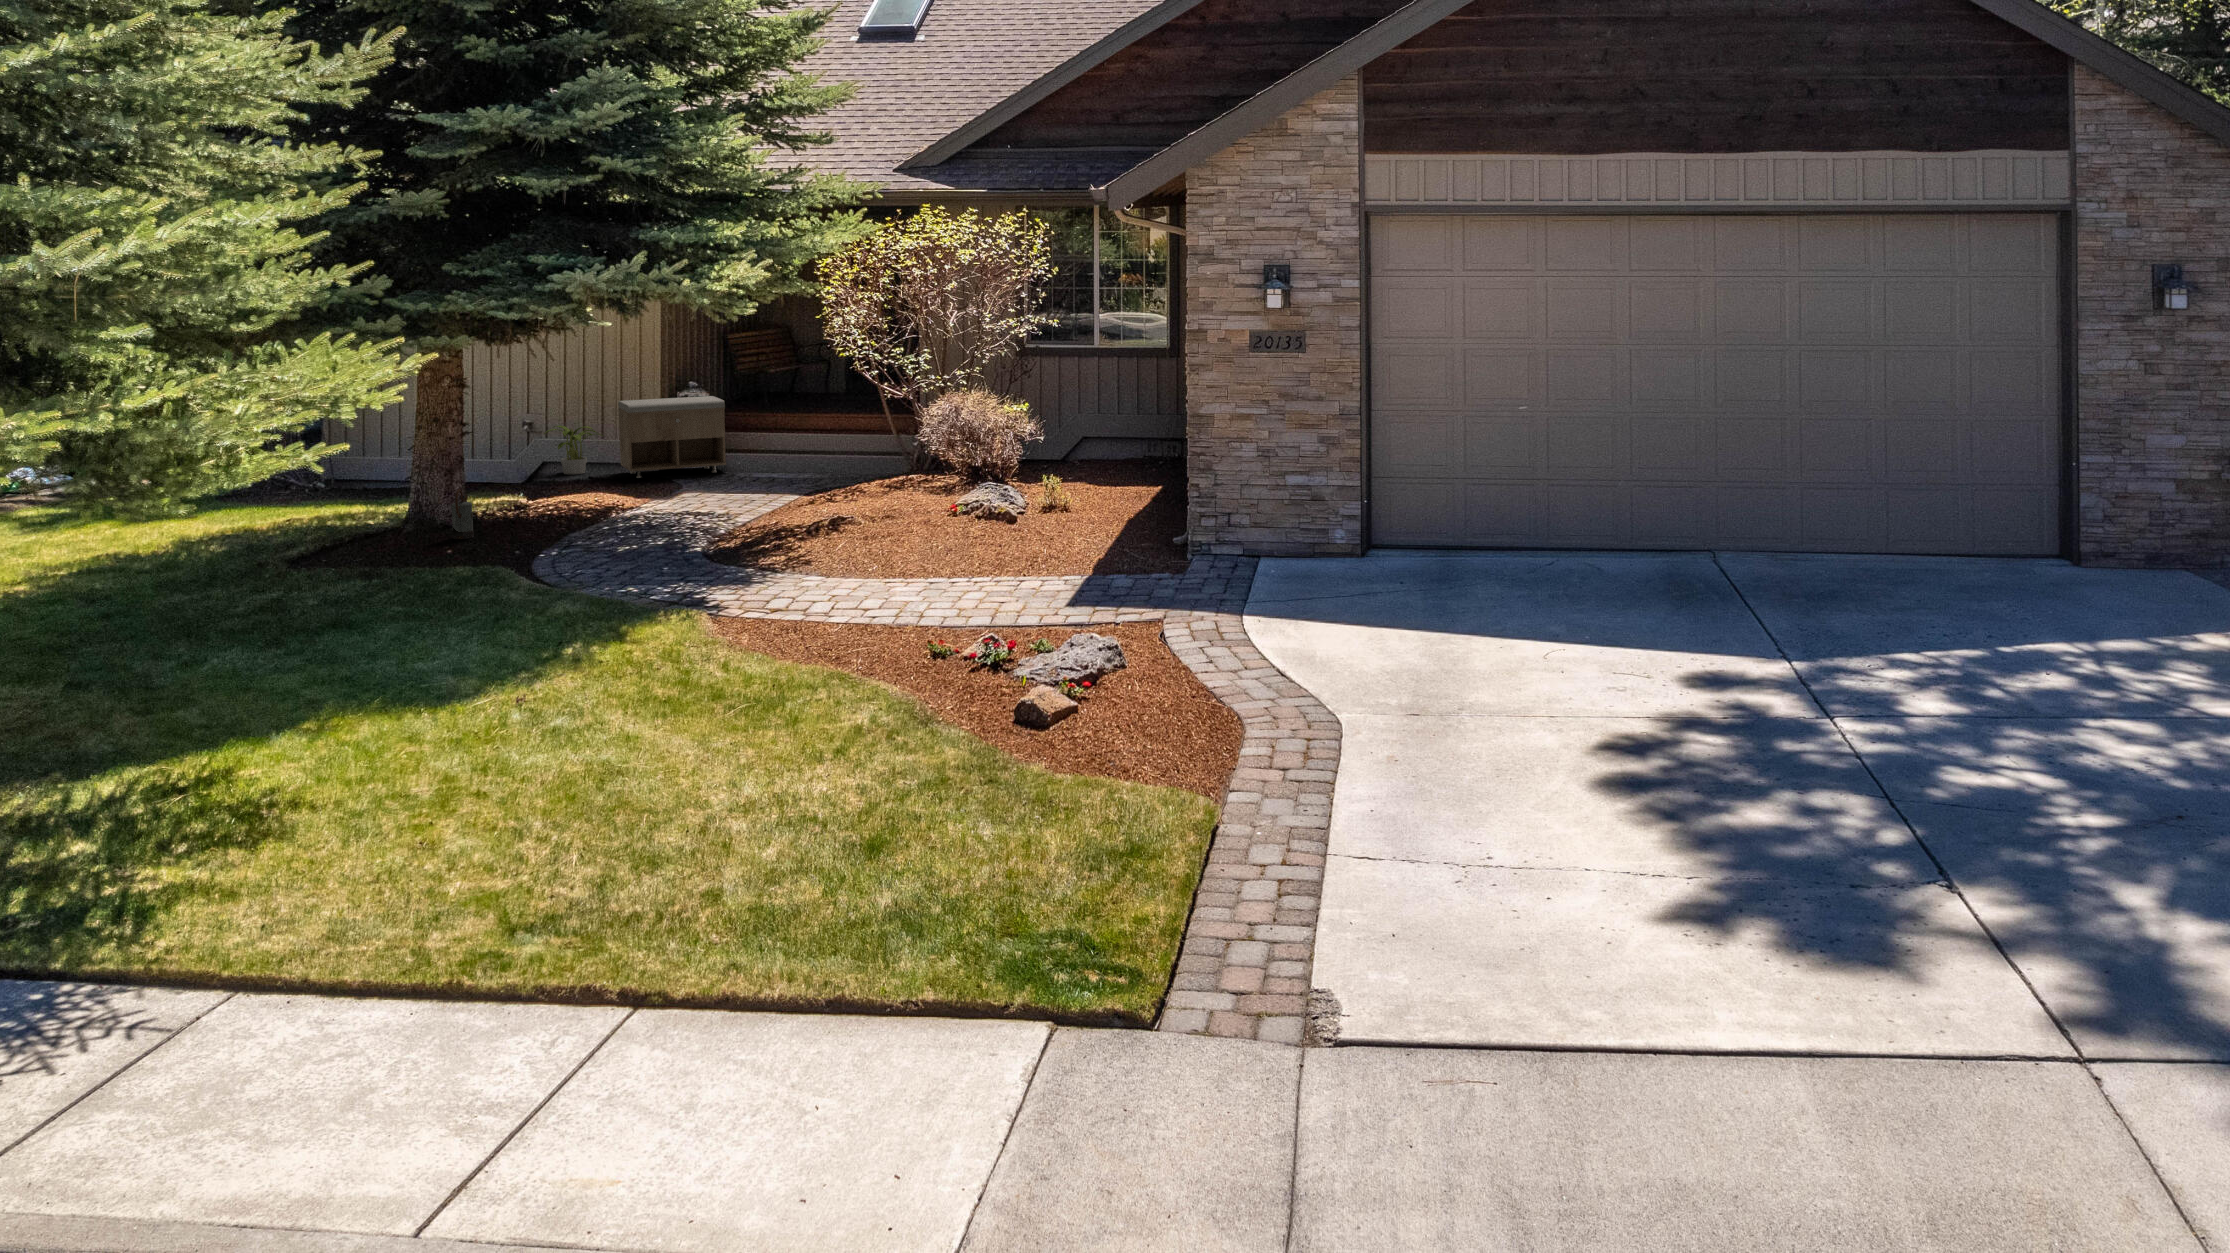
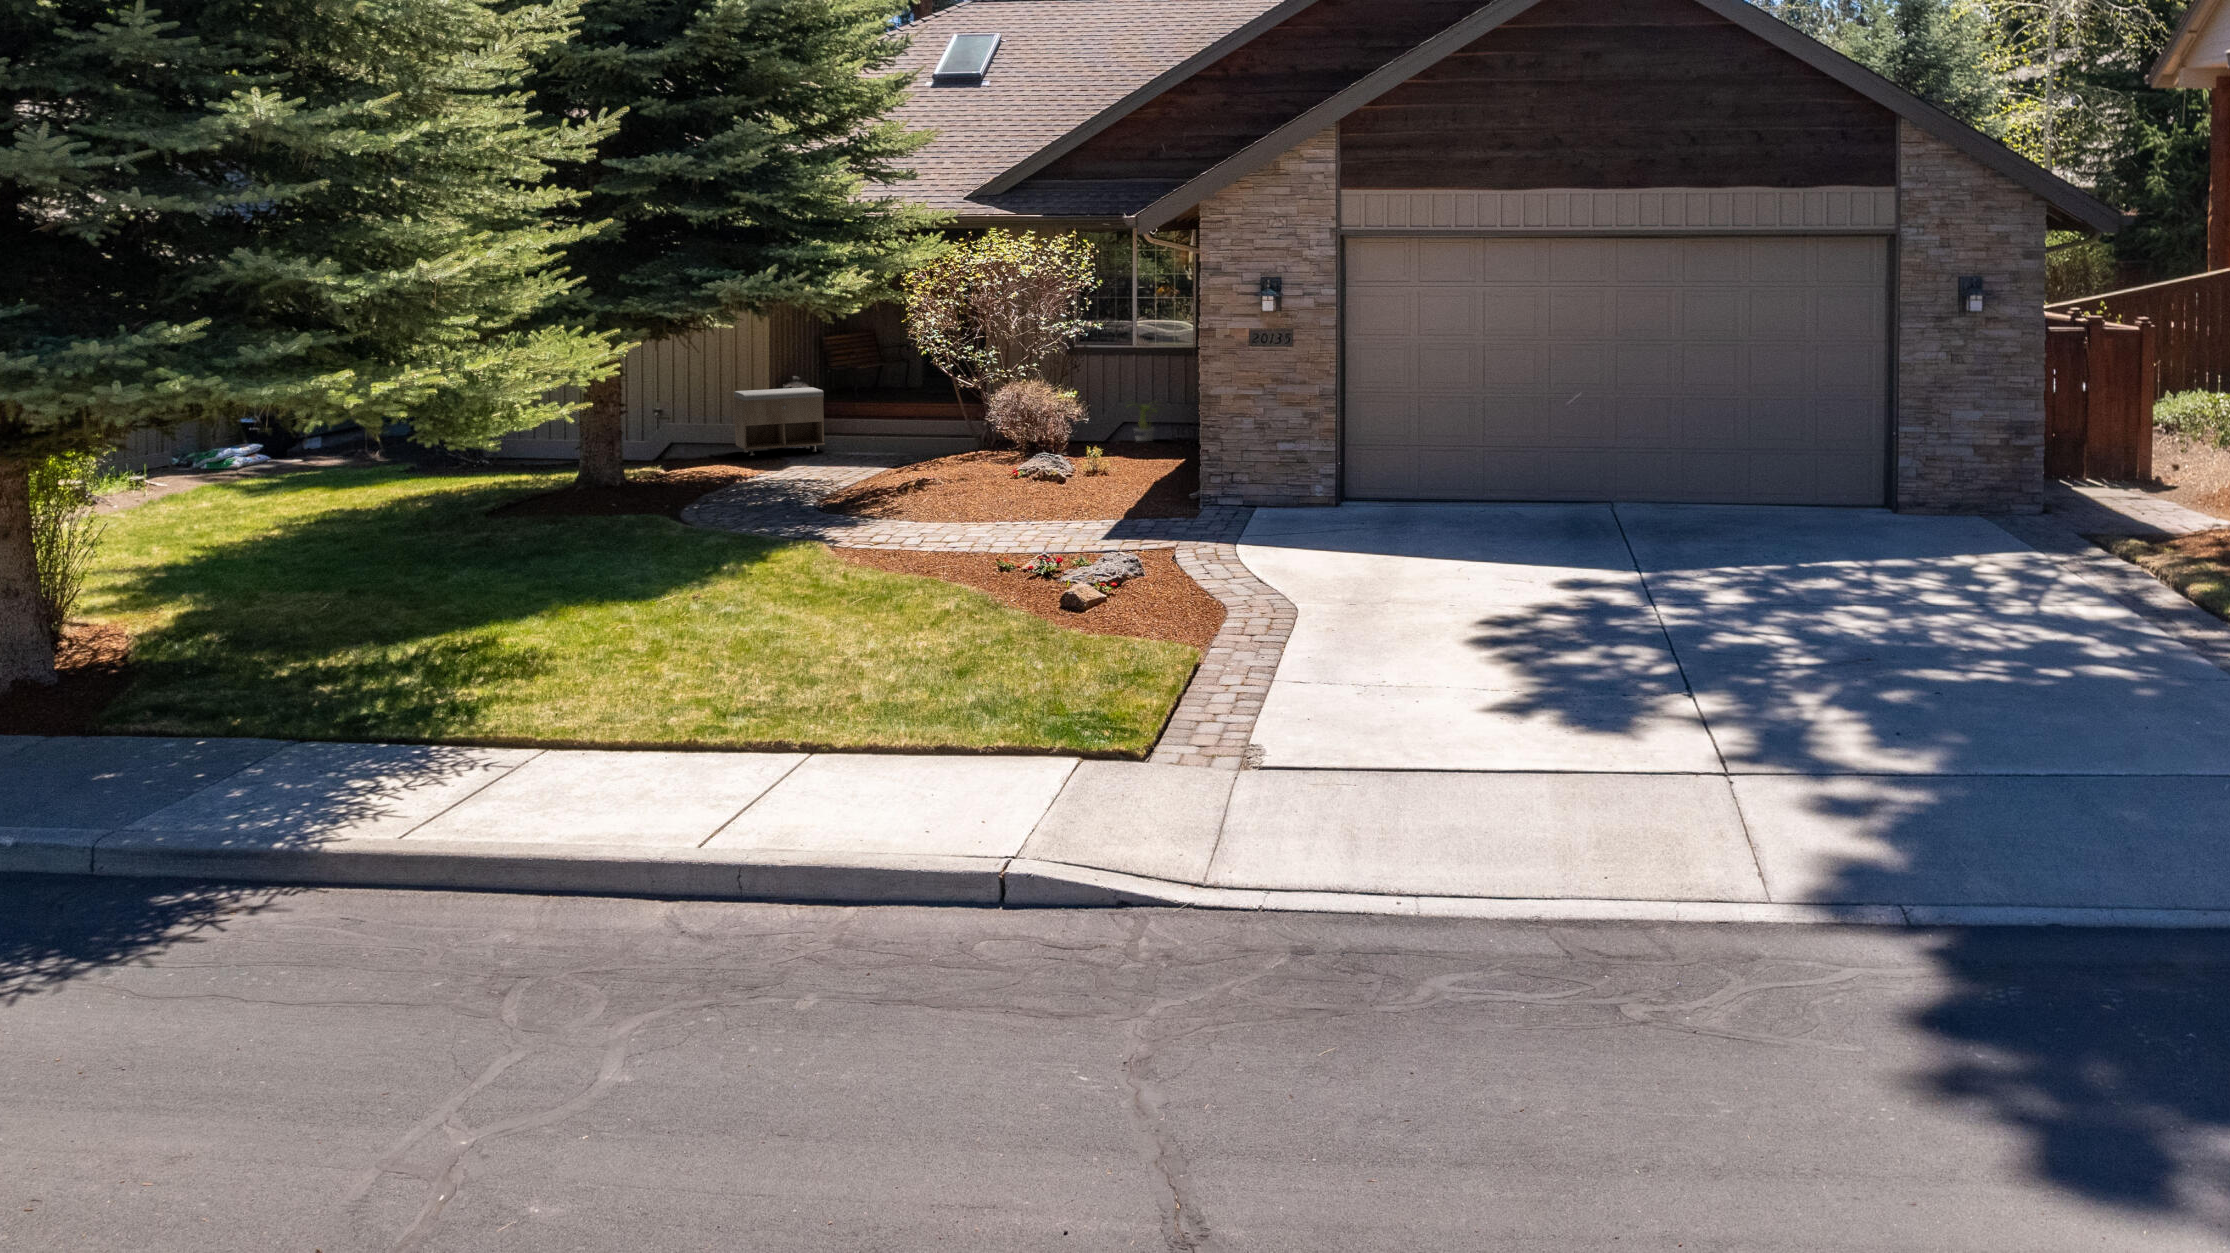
potted plant: present [544,426,603,474] -> present [1129,402,1157,441]
watering can: present [451,489,474,539] -> none [609,459,626,499]

